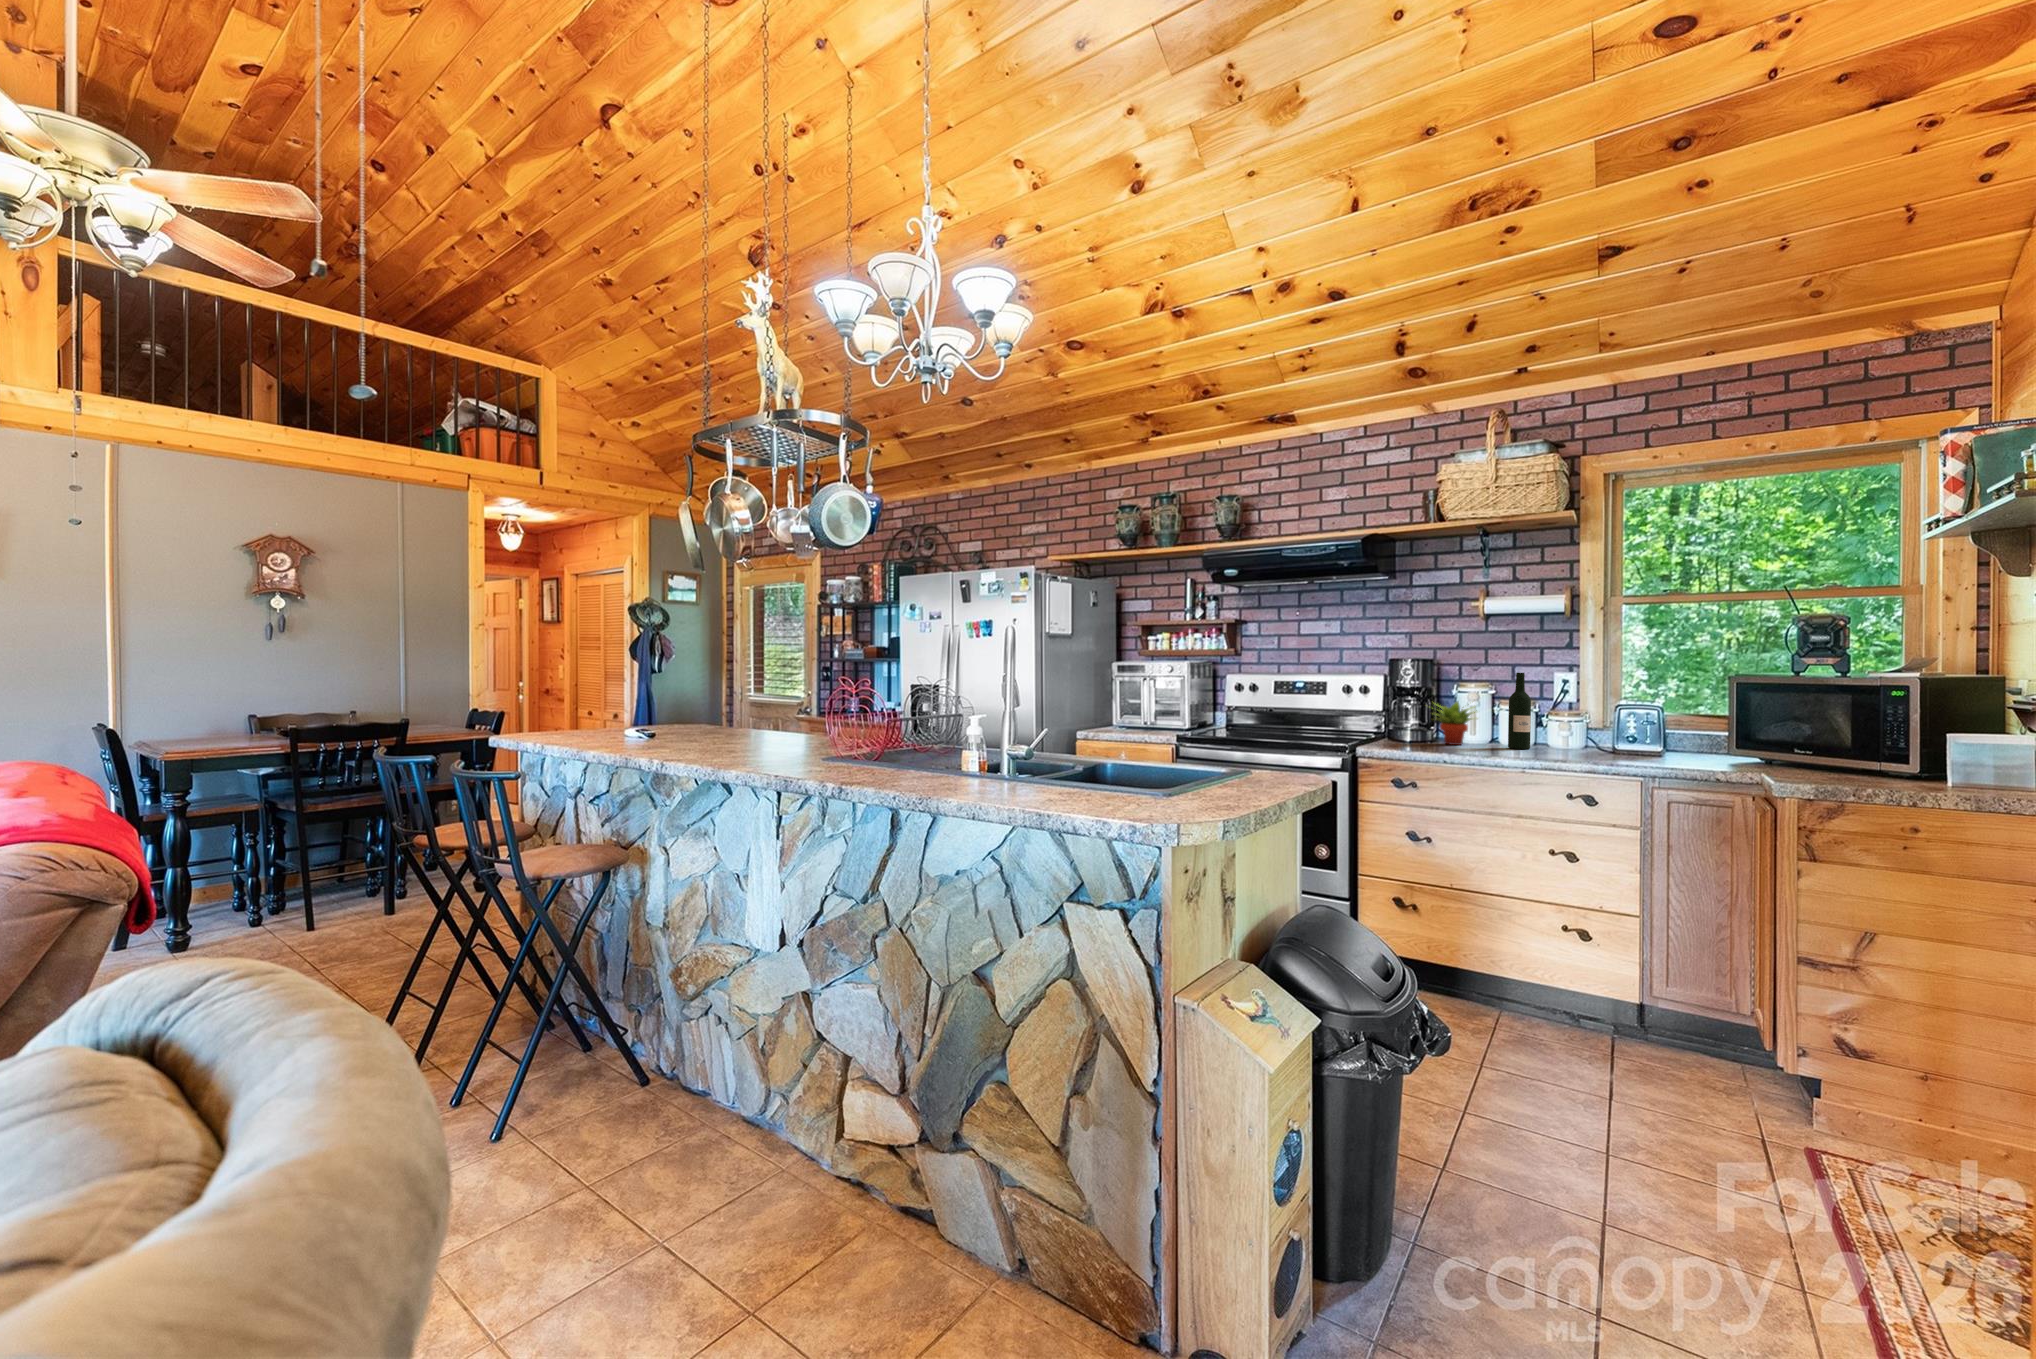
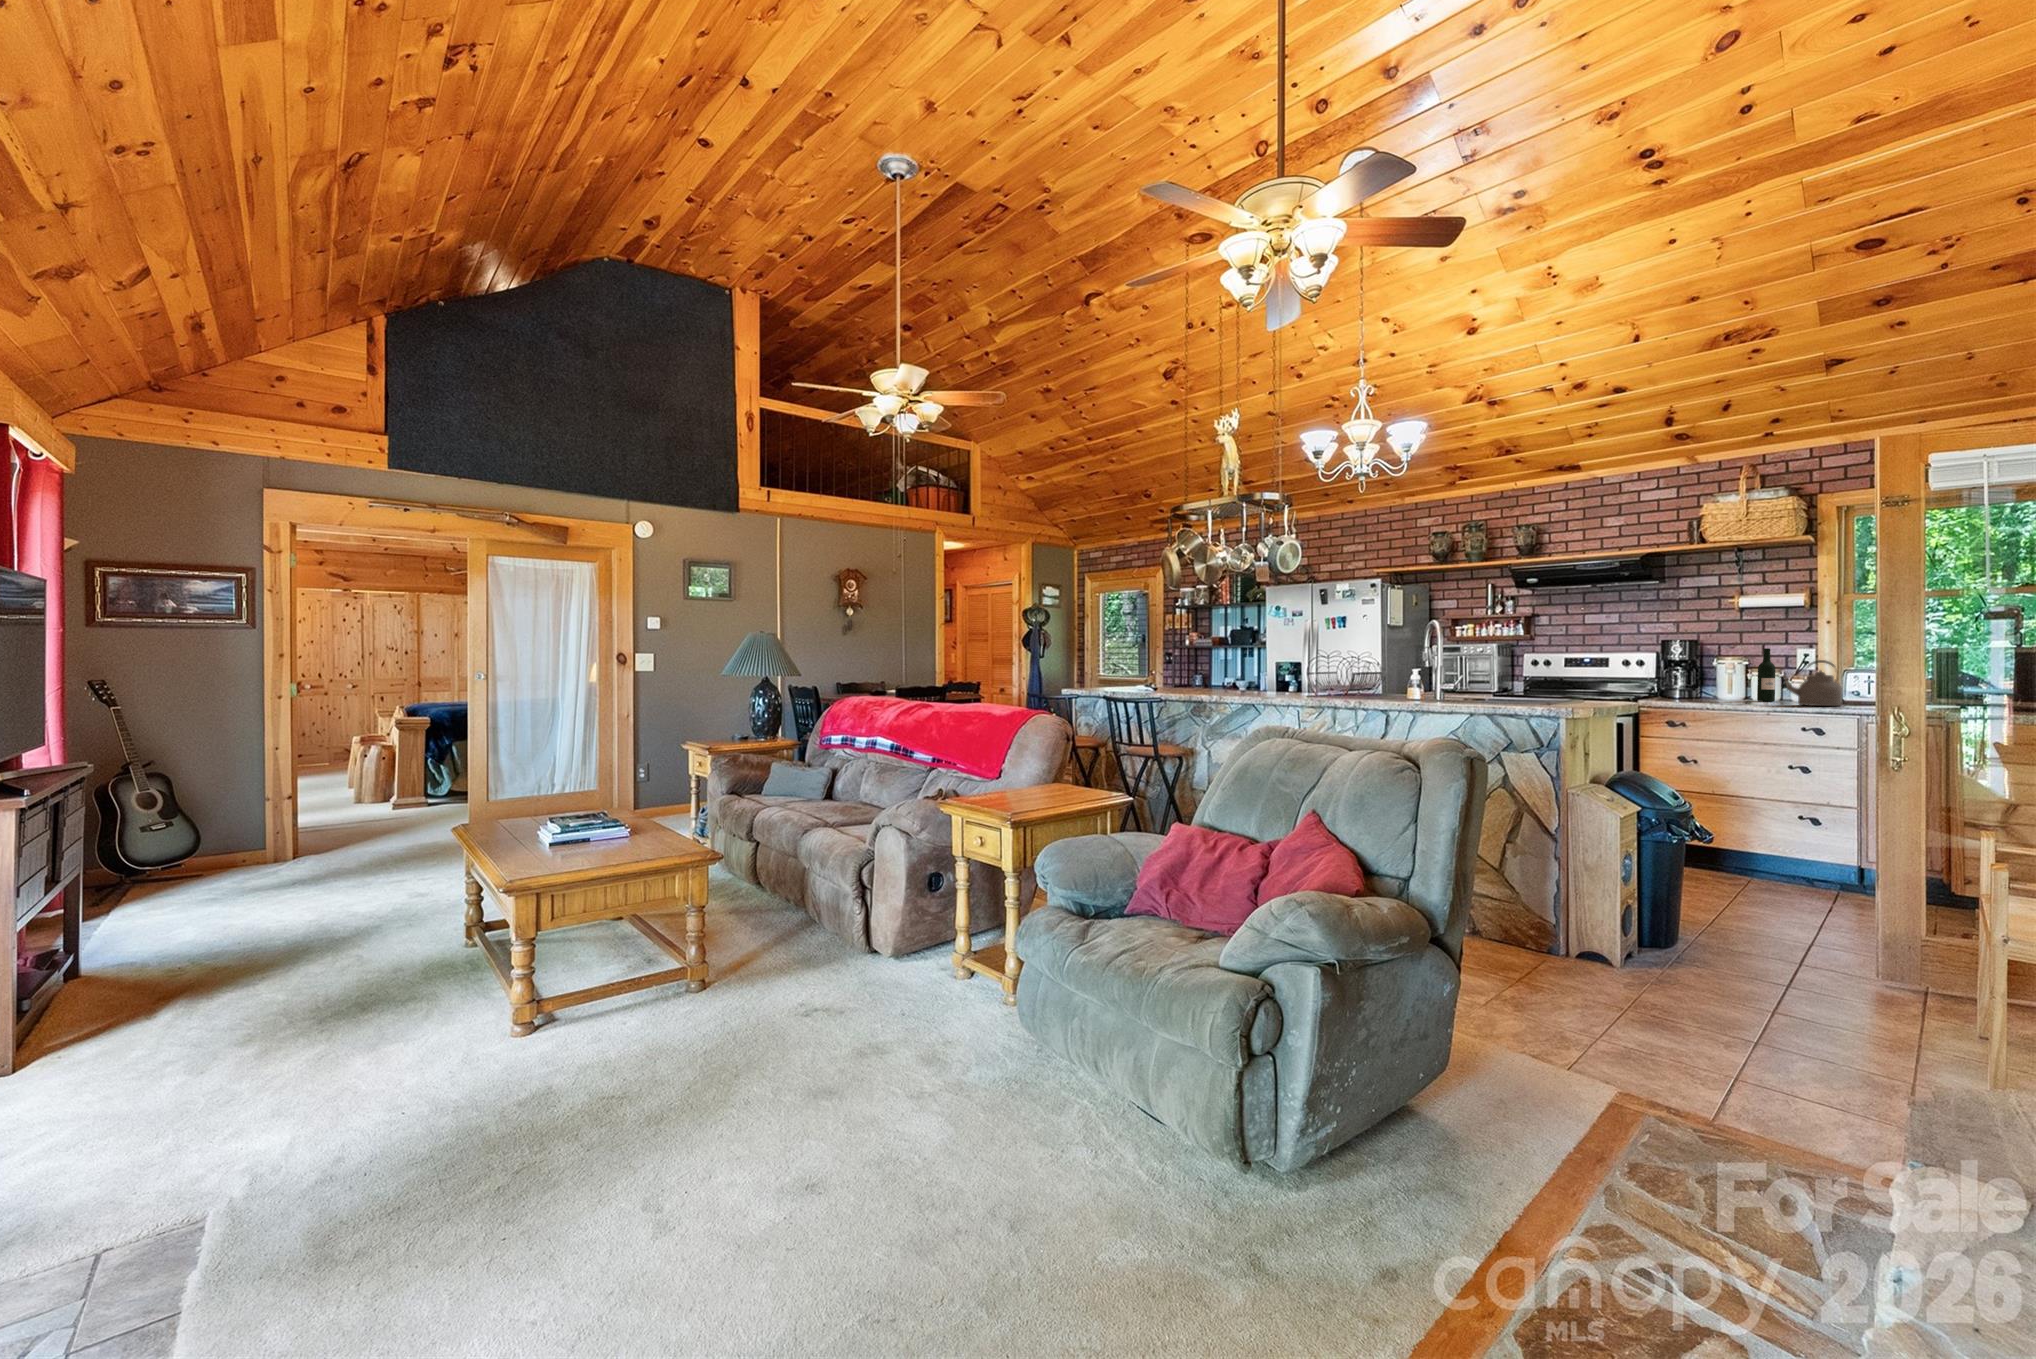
kettle: none [1538,693,1623,764] -> present [1782,660,1842,706]
succulent plant: present [1432,701,1475,745] -> none [1690,668,1735,700]

